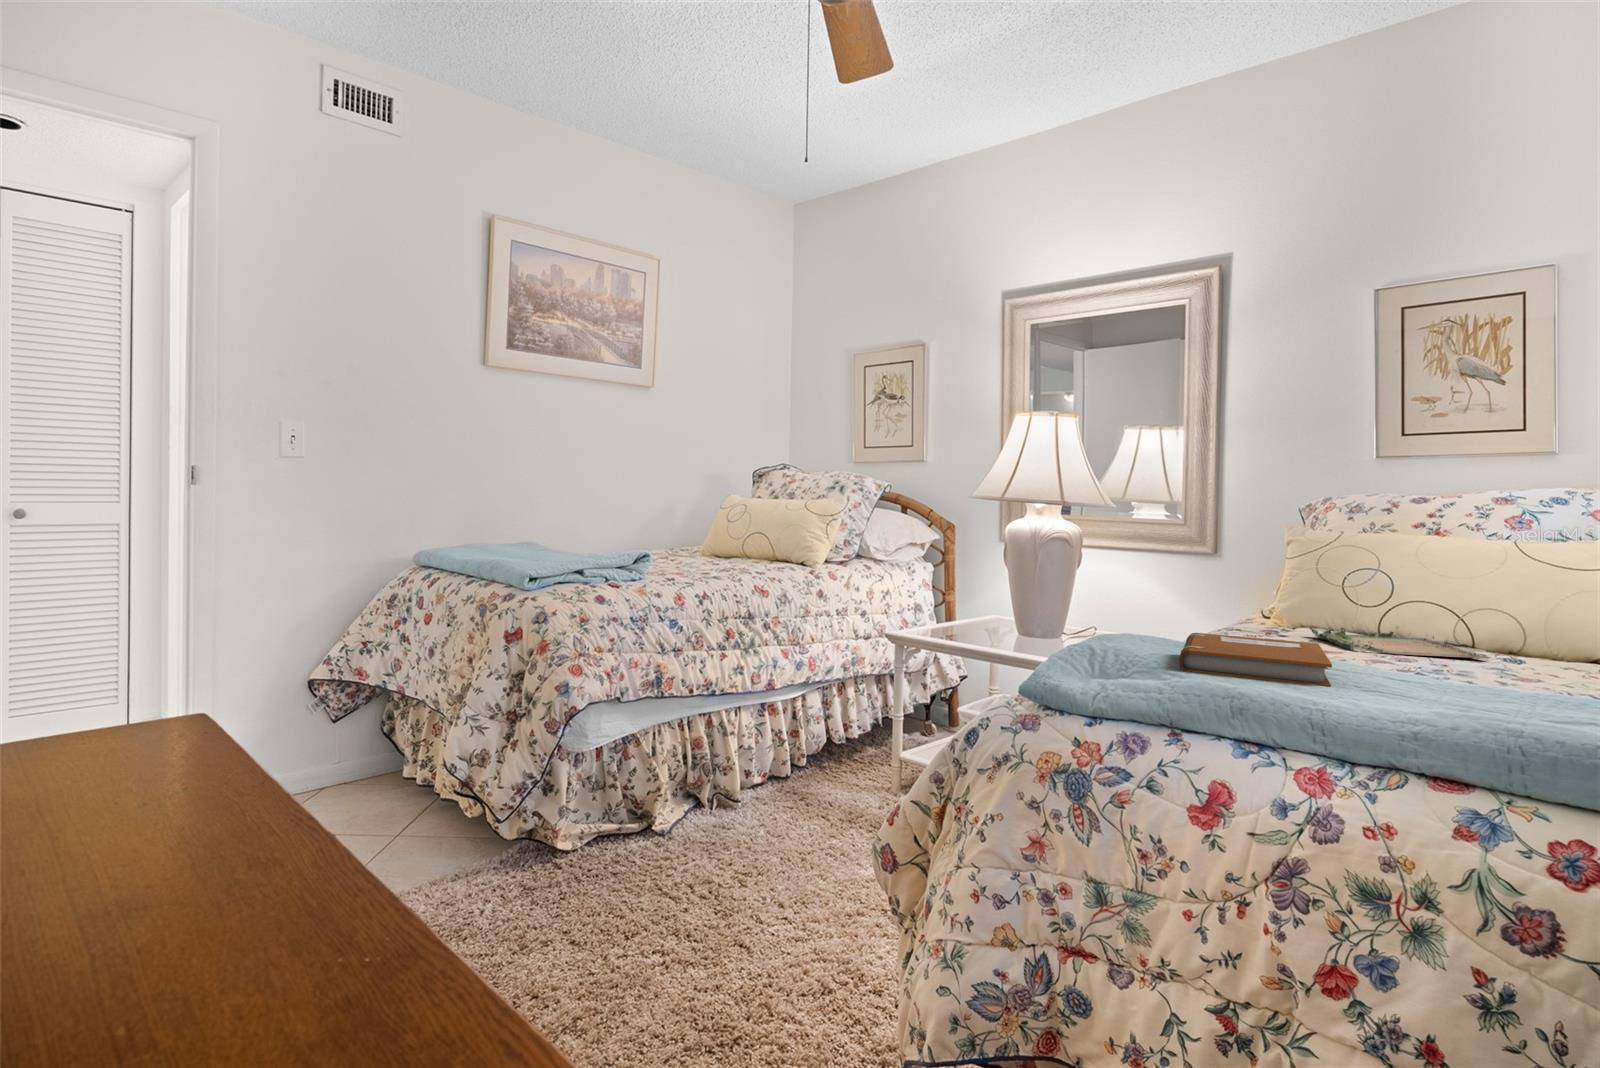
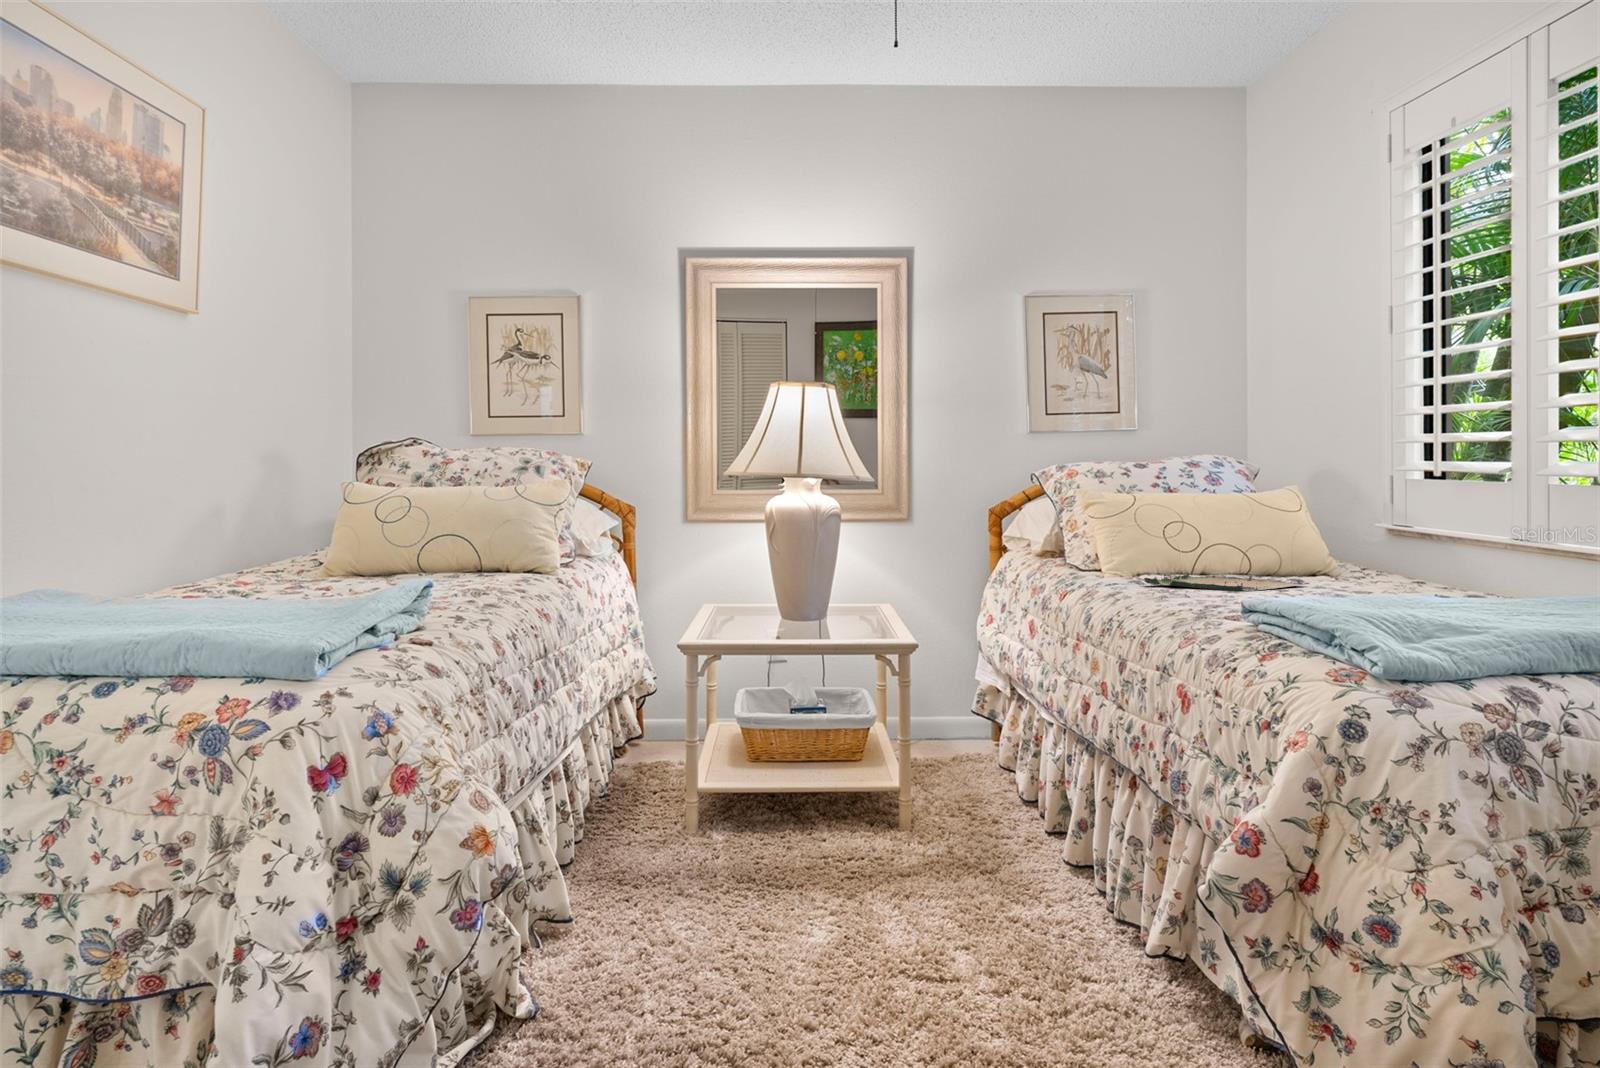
notebook: present [1179,633,1332,687] -> none [1288,583,1495,622]

